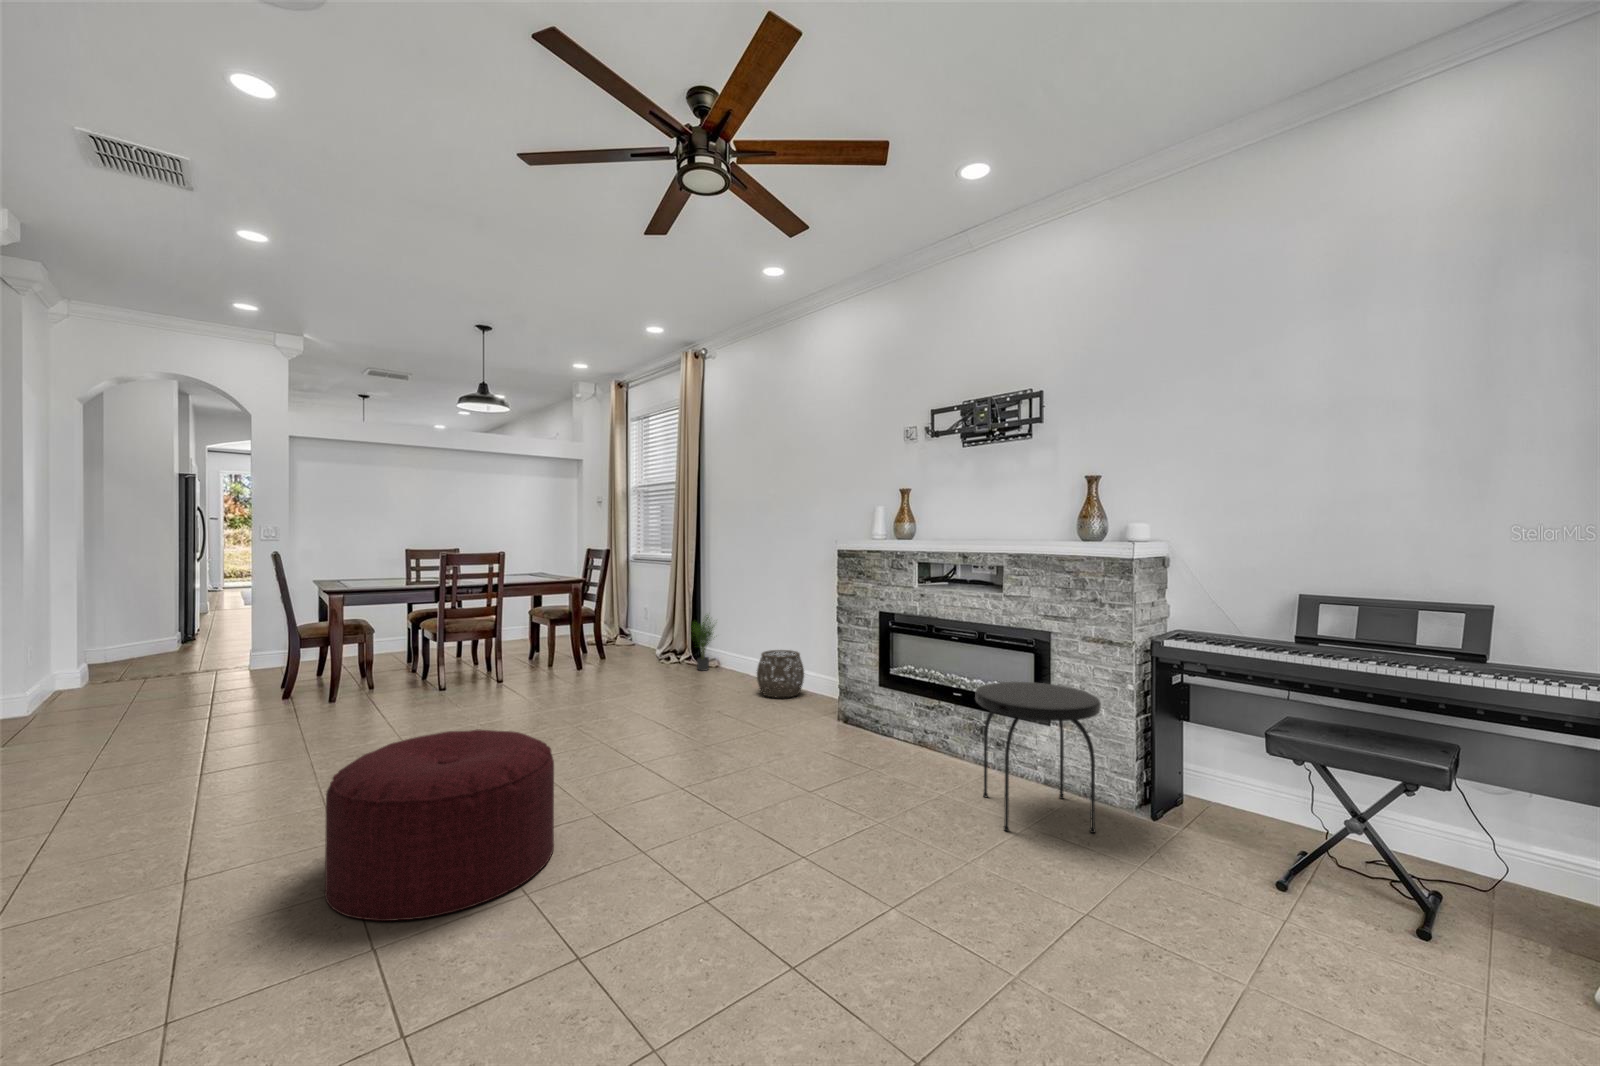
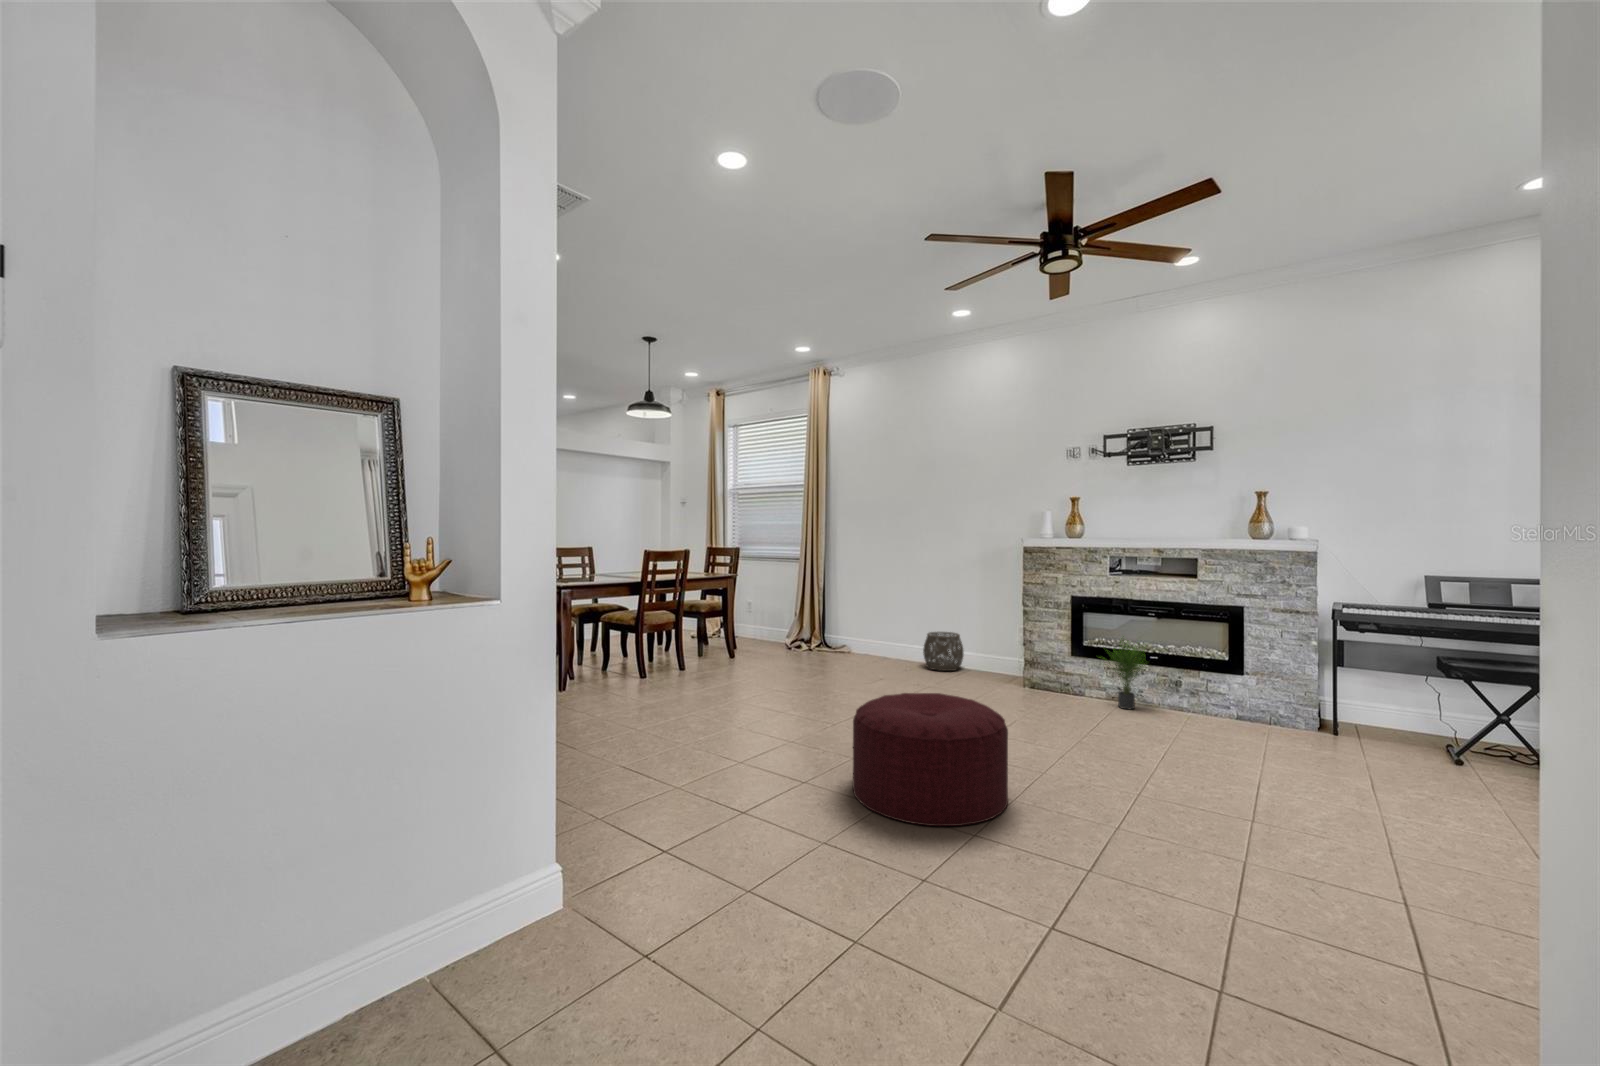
potted plant: present [691,615,714,671] -> present [1108,640,1145,709]
side table: present [975,682,1101,833] -> none [1209,644,1312,746]

